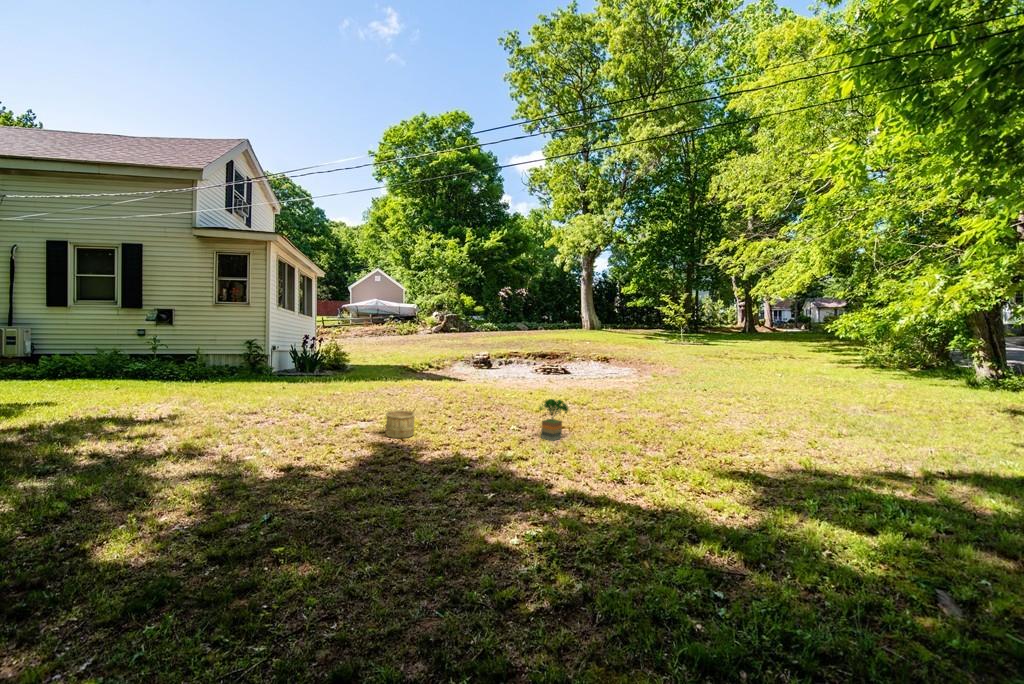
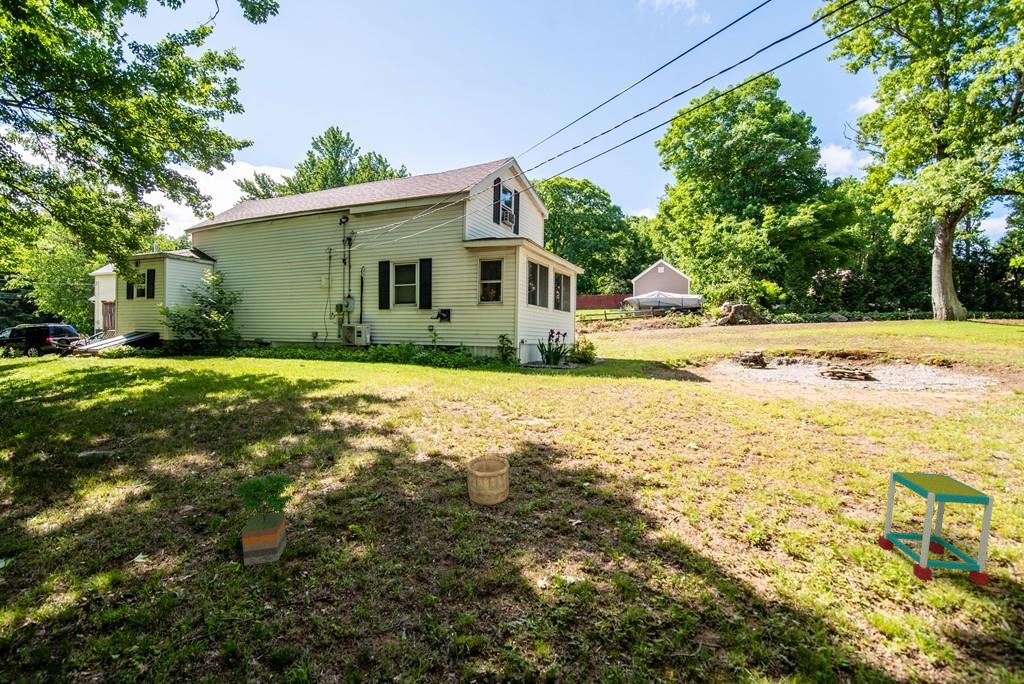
side table: none [587,389,621,430] -> present [878,472,994,585]
potted tree: present [539,399,568,441] -> present [234,473,293,566]

